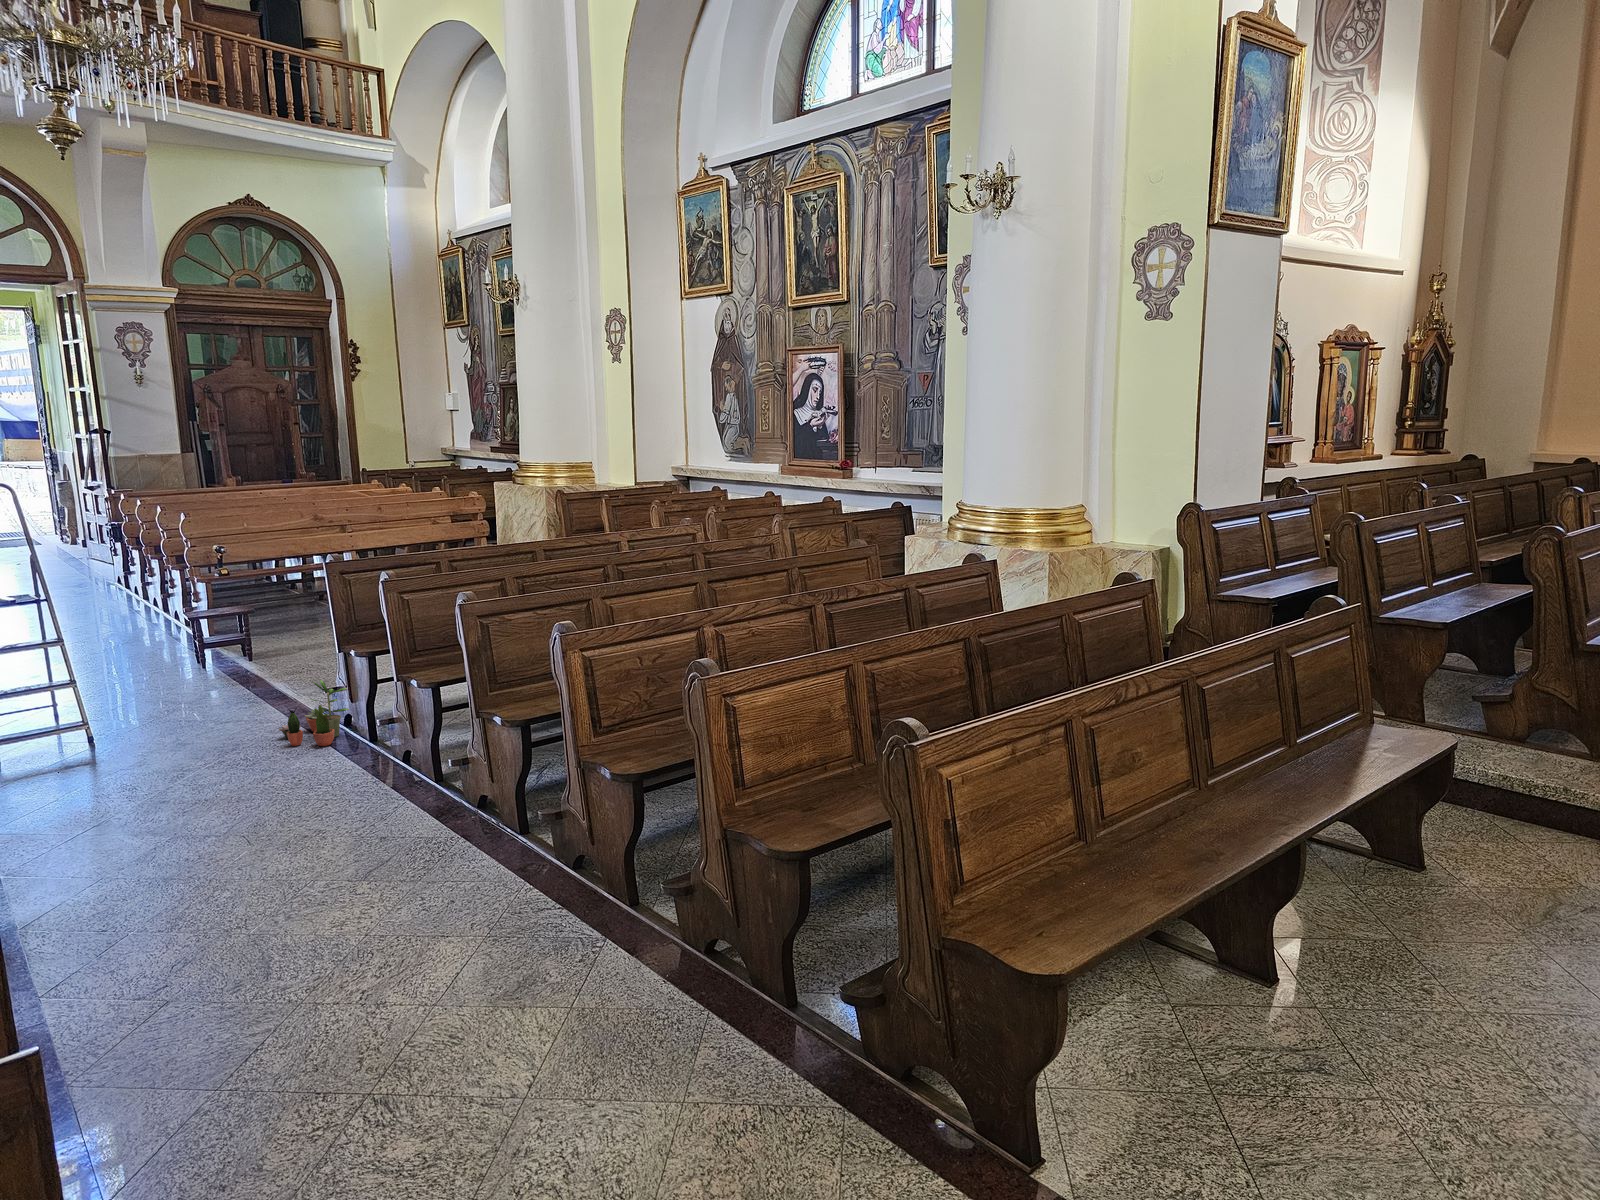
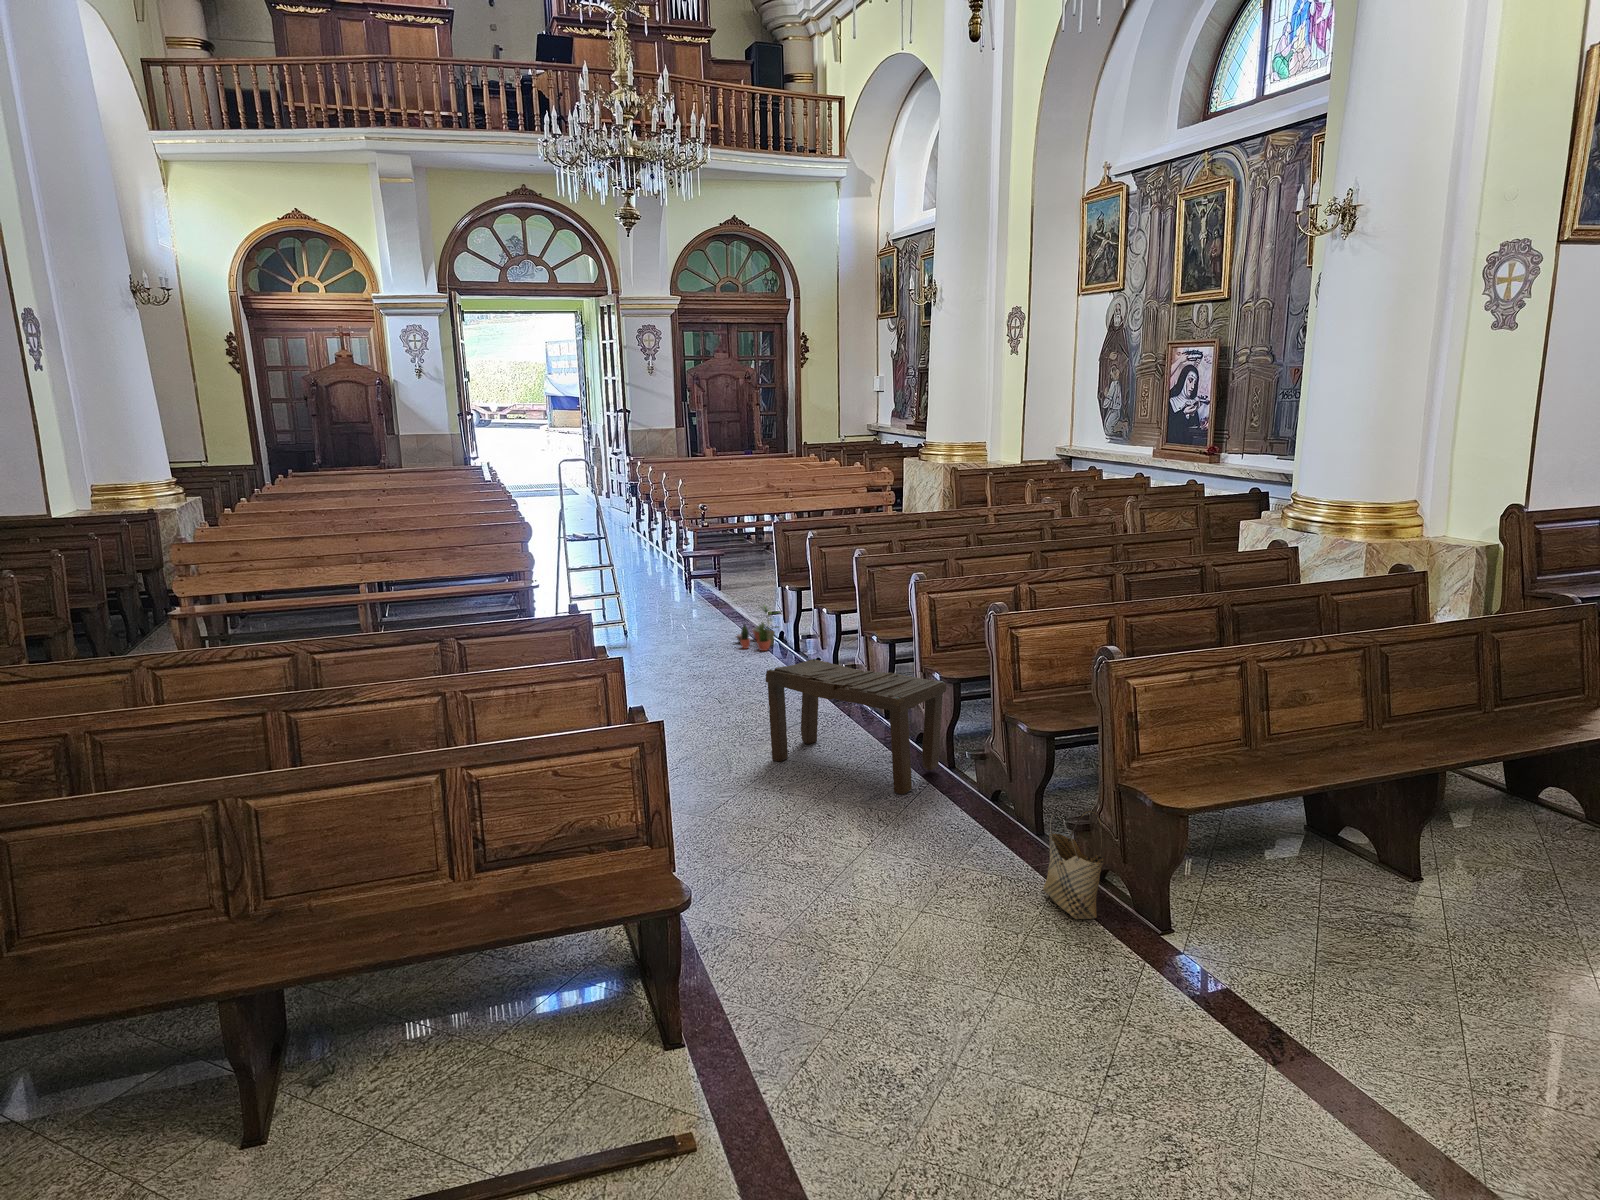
bench: none [330,762,620,961] -> present [766,659,946,794]
woven basket: none [828,973,928,1155] -> present [1043,811,1104,919]

